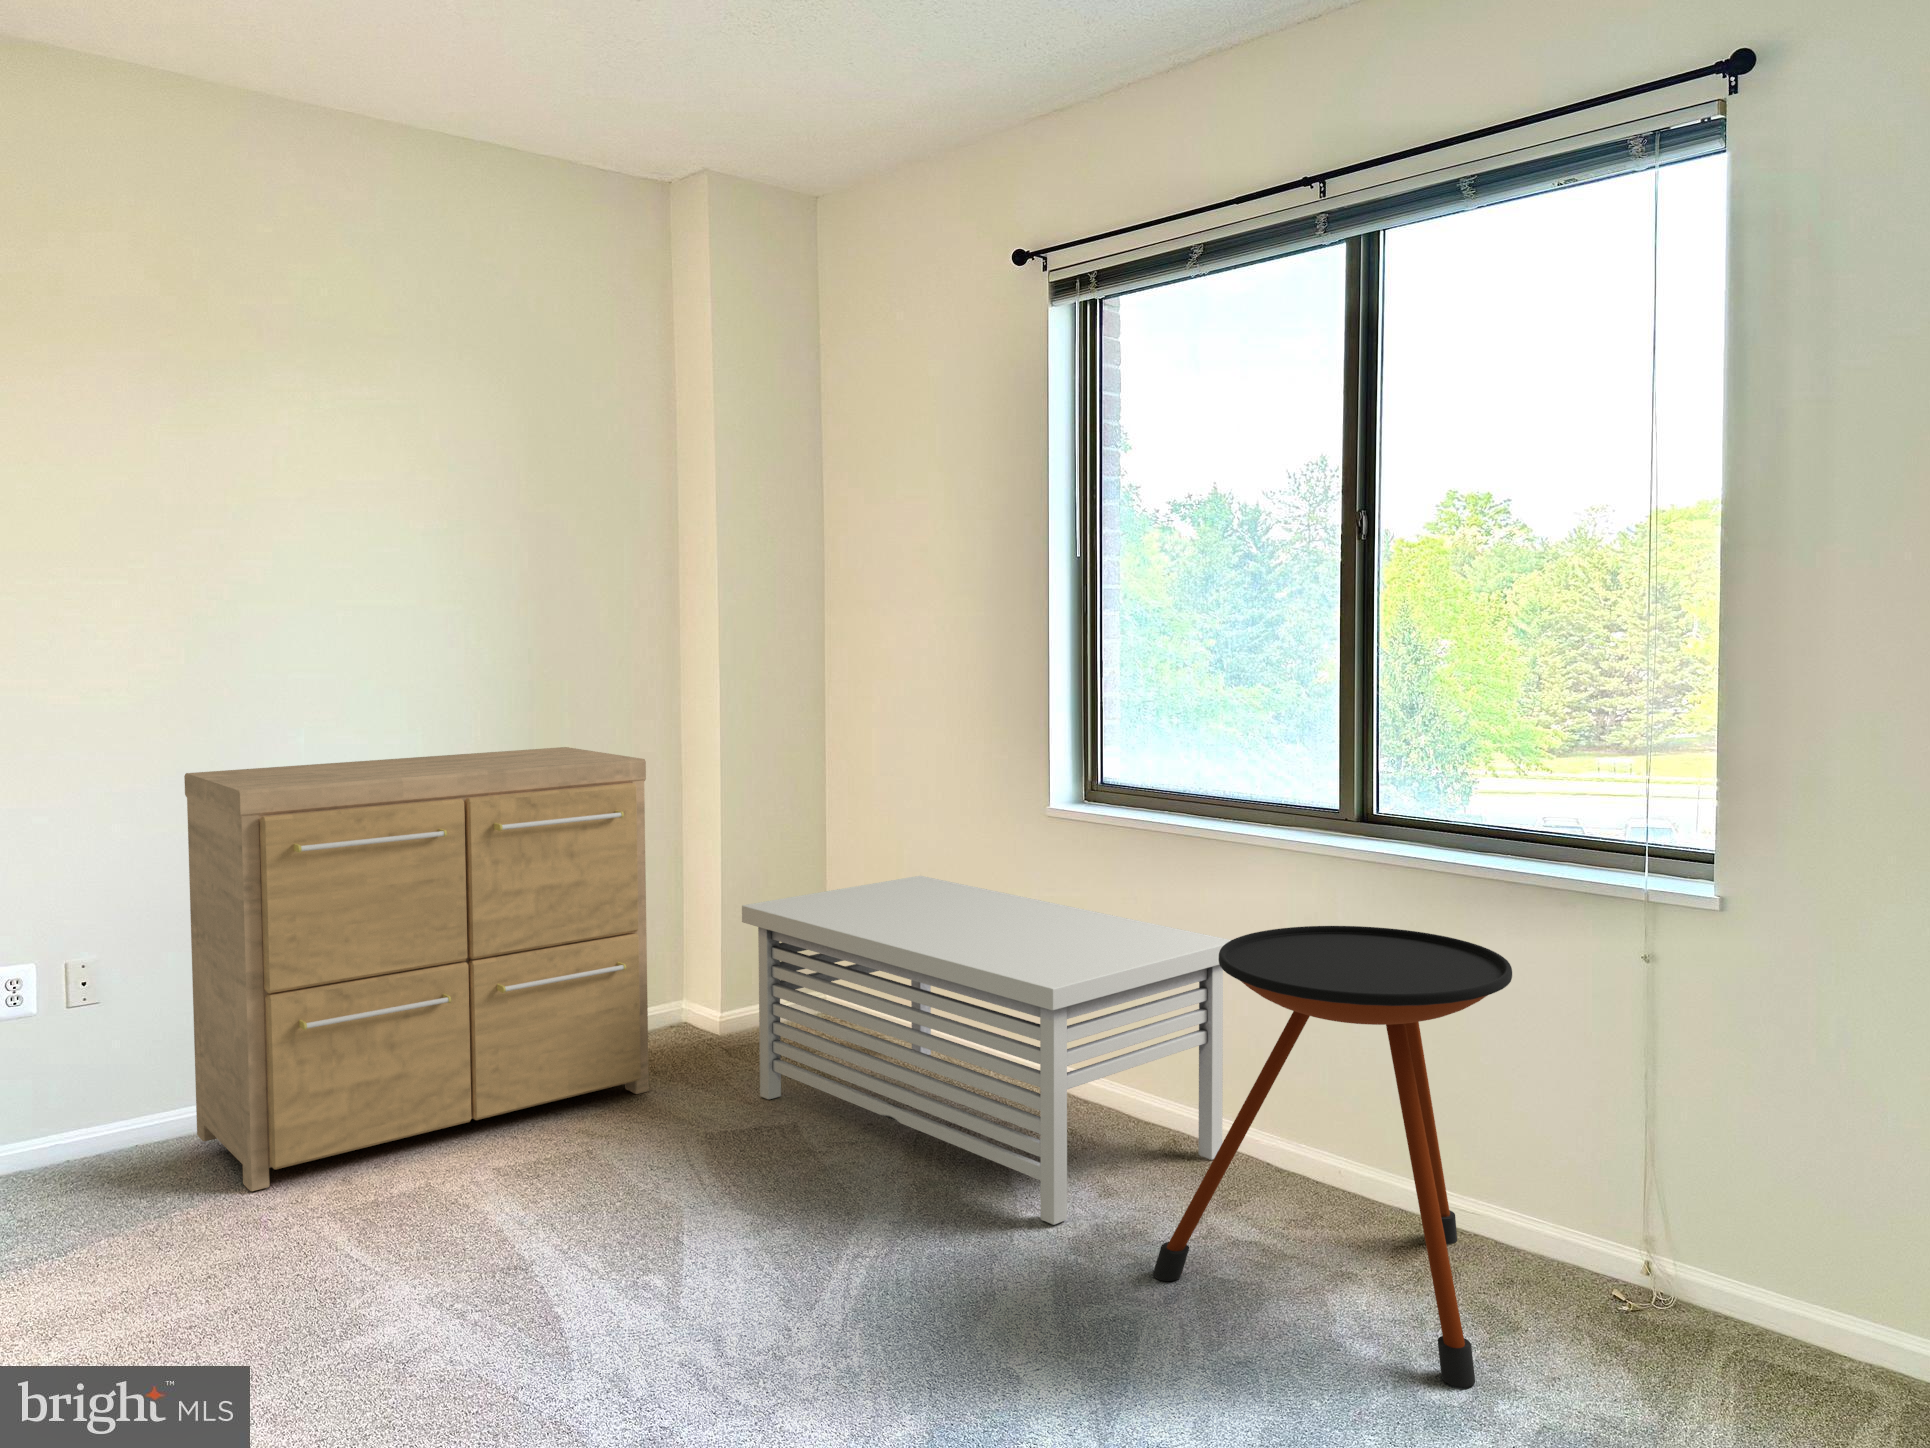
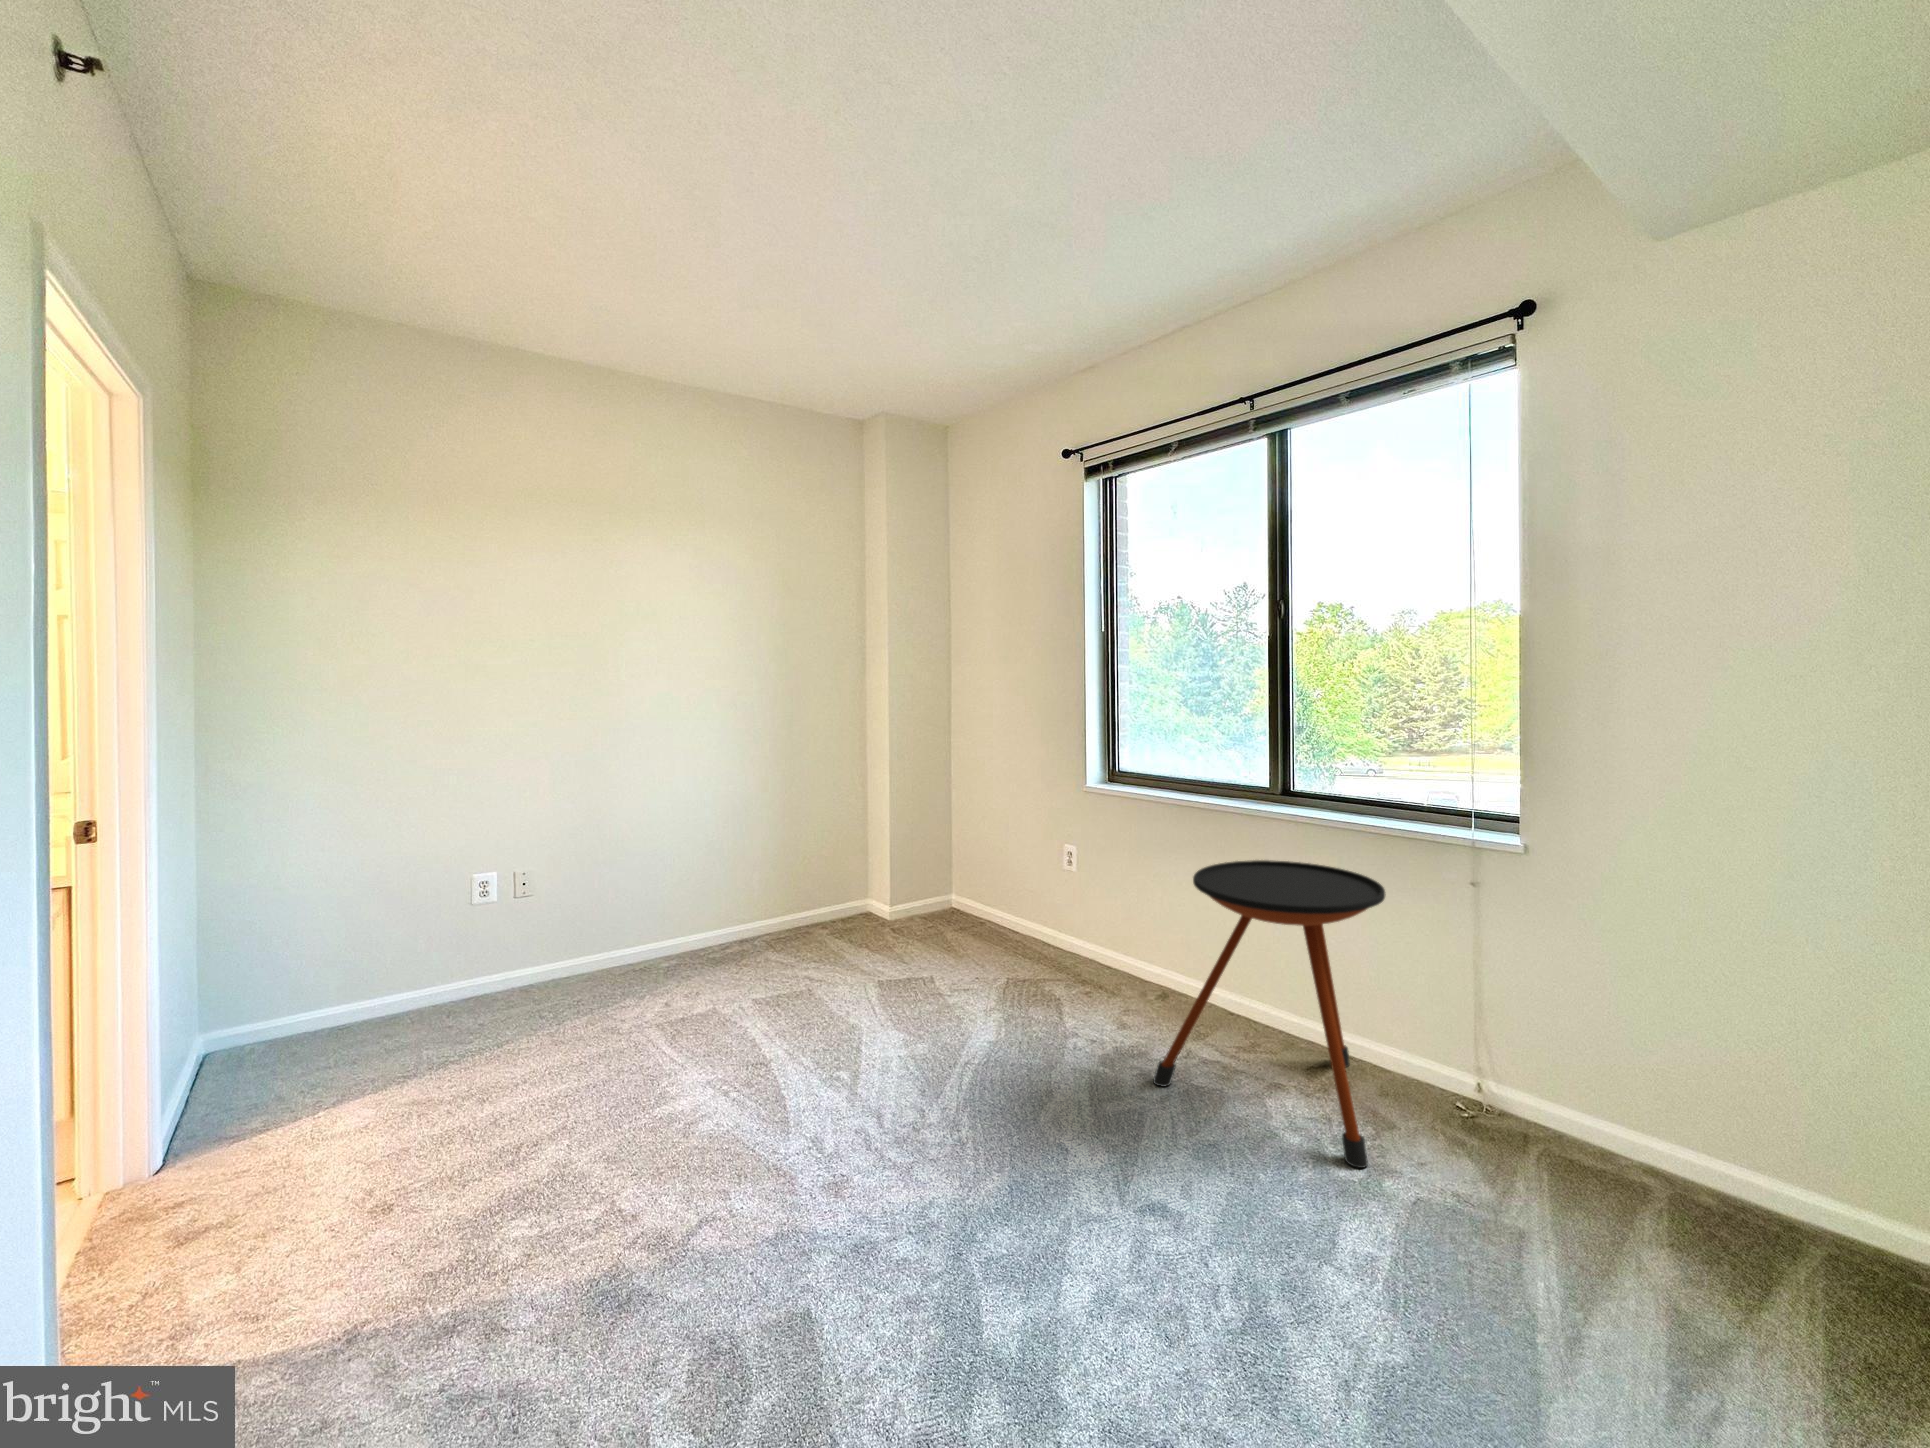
dresser: present [184,747,649,1191] -> none [581,748,846,1011]
storage bench: present [742,876,1231,1225] -> none [901,826,1203,1046]

